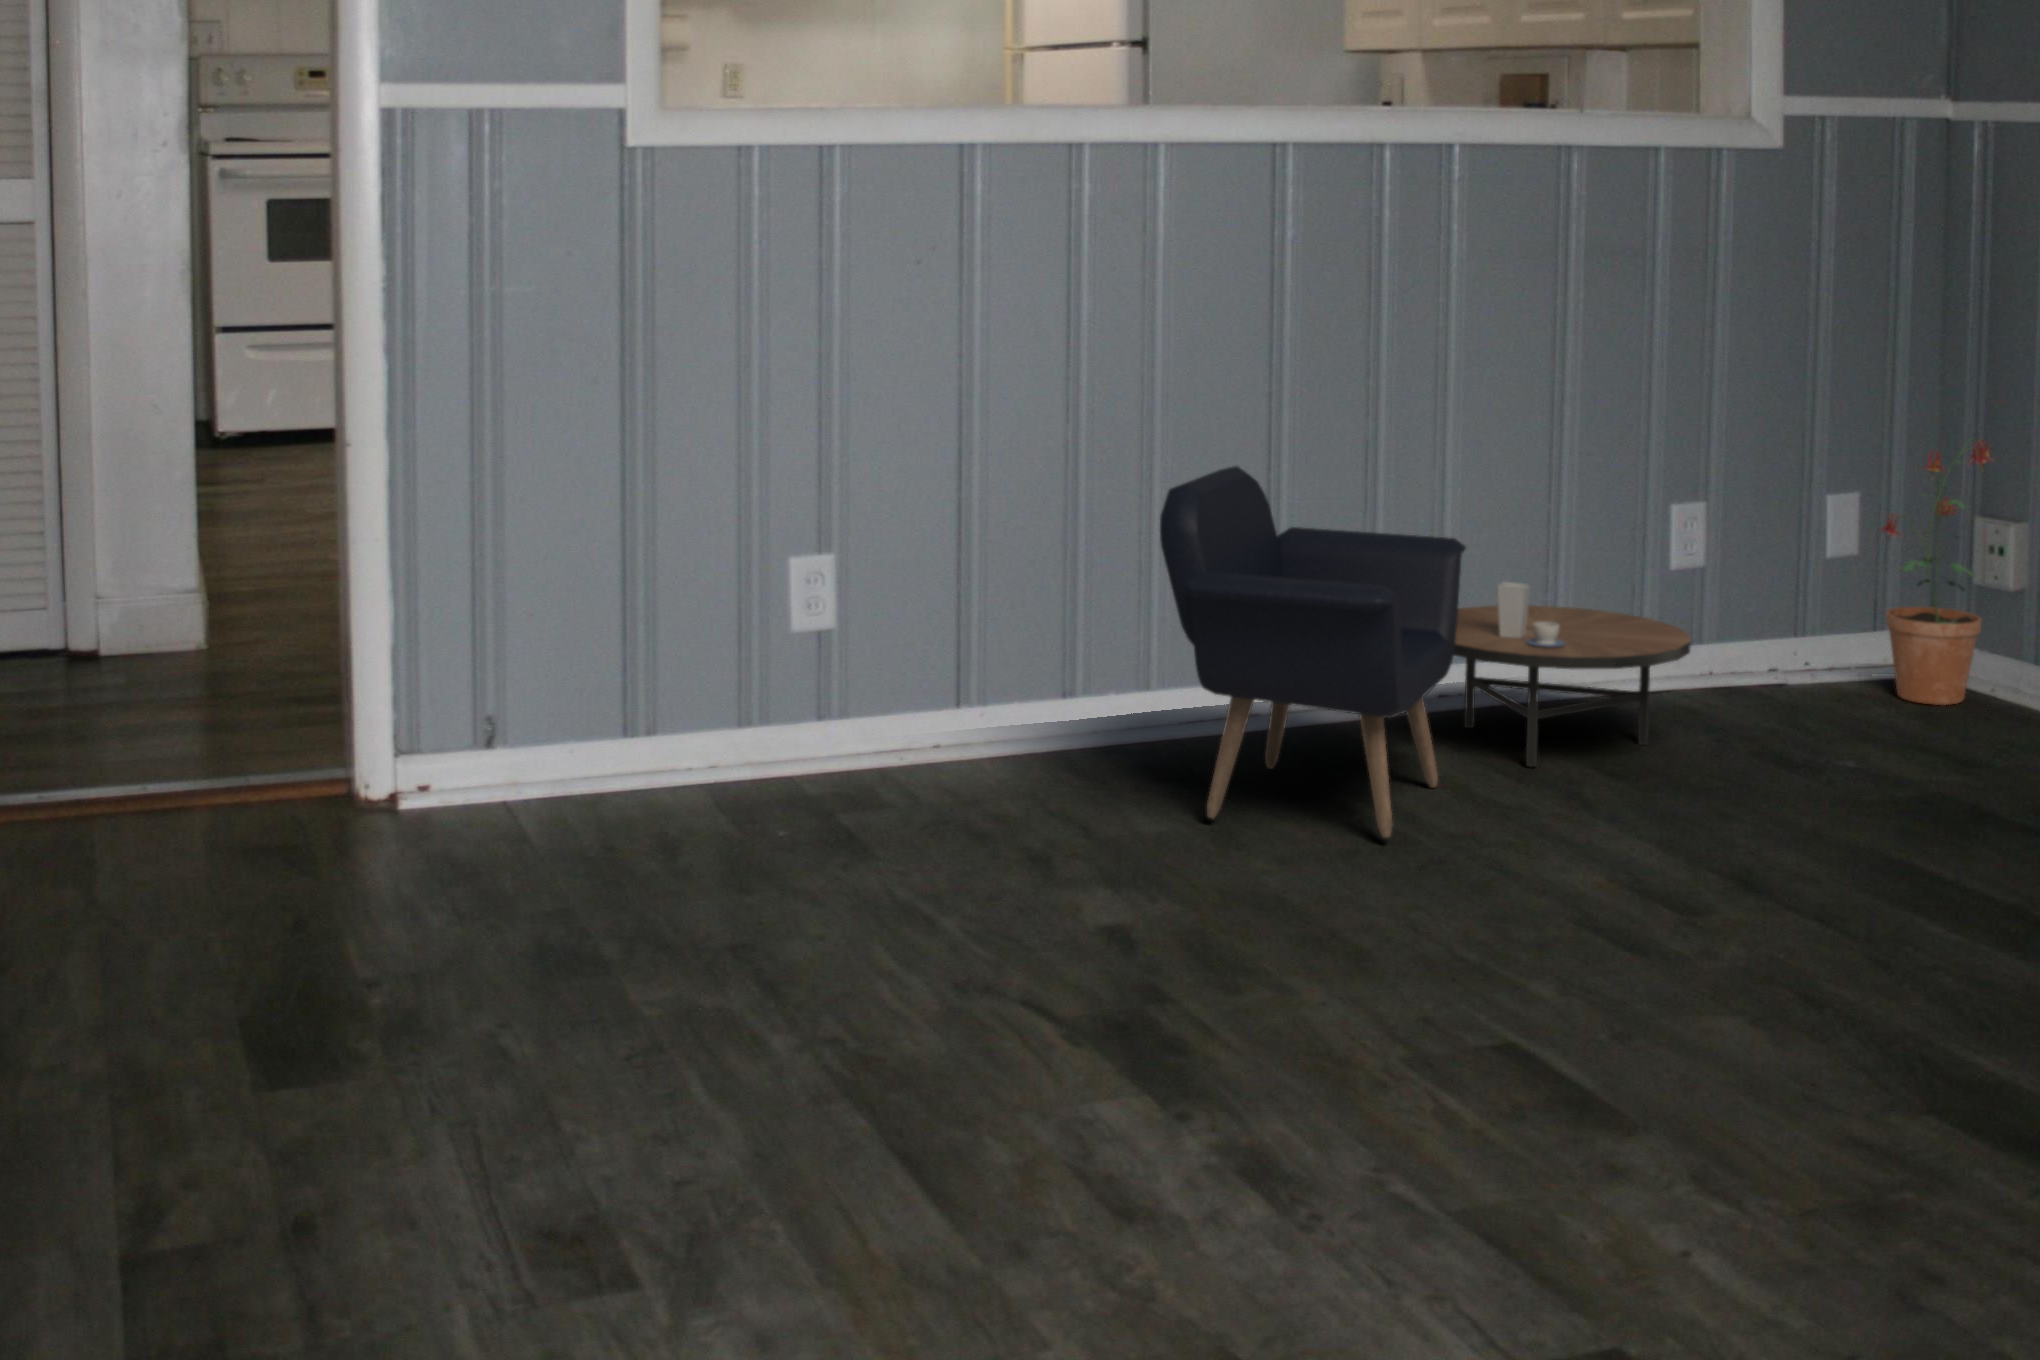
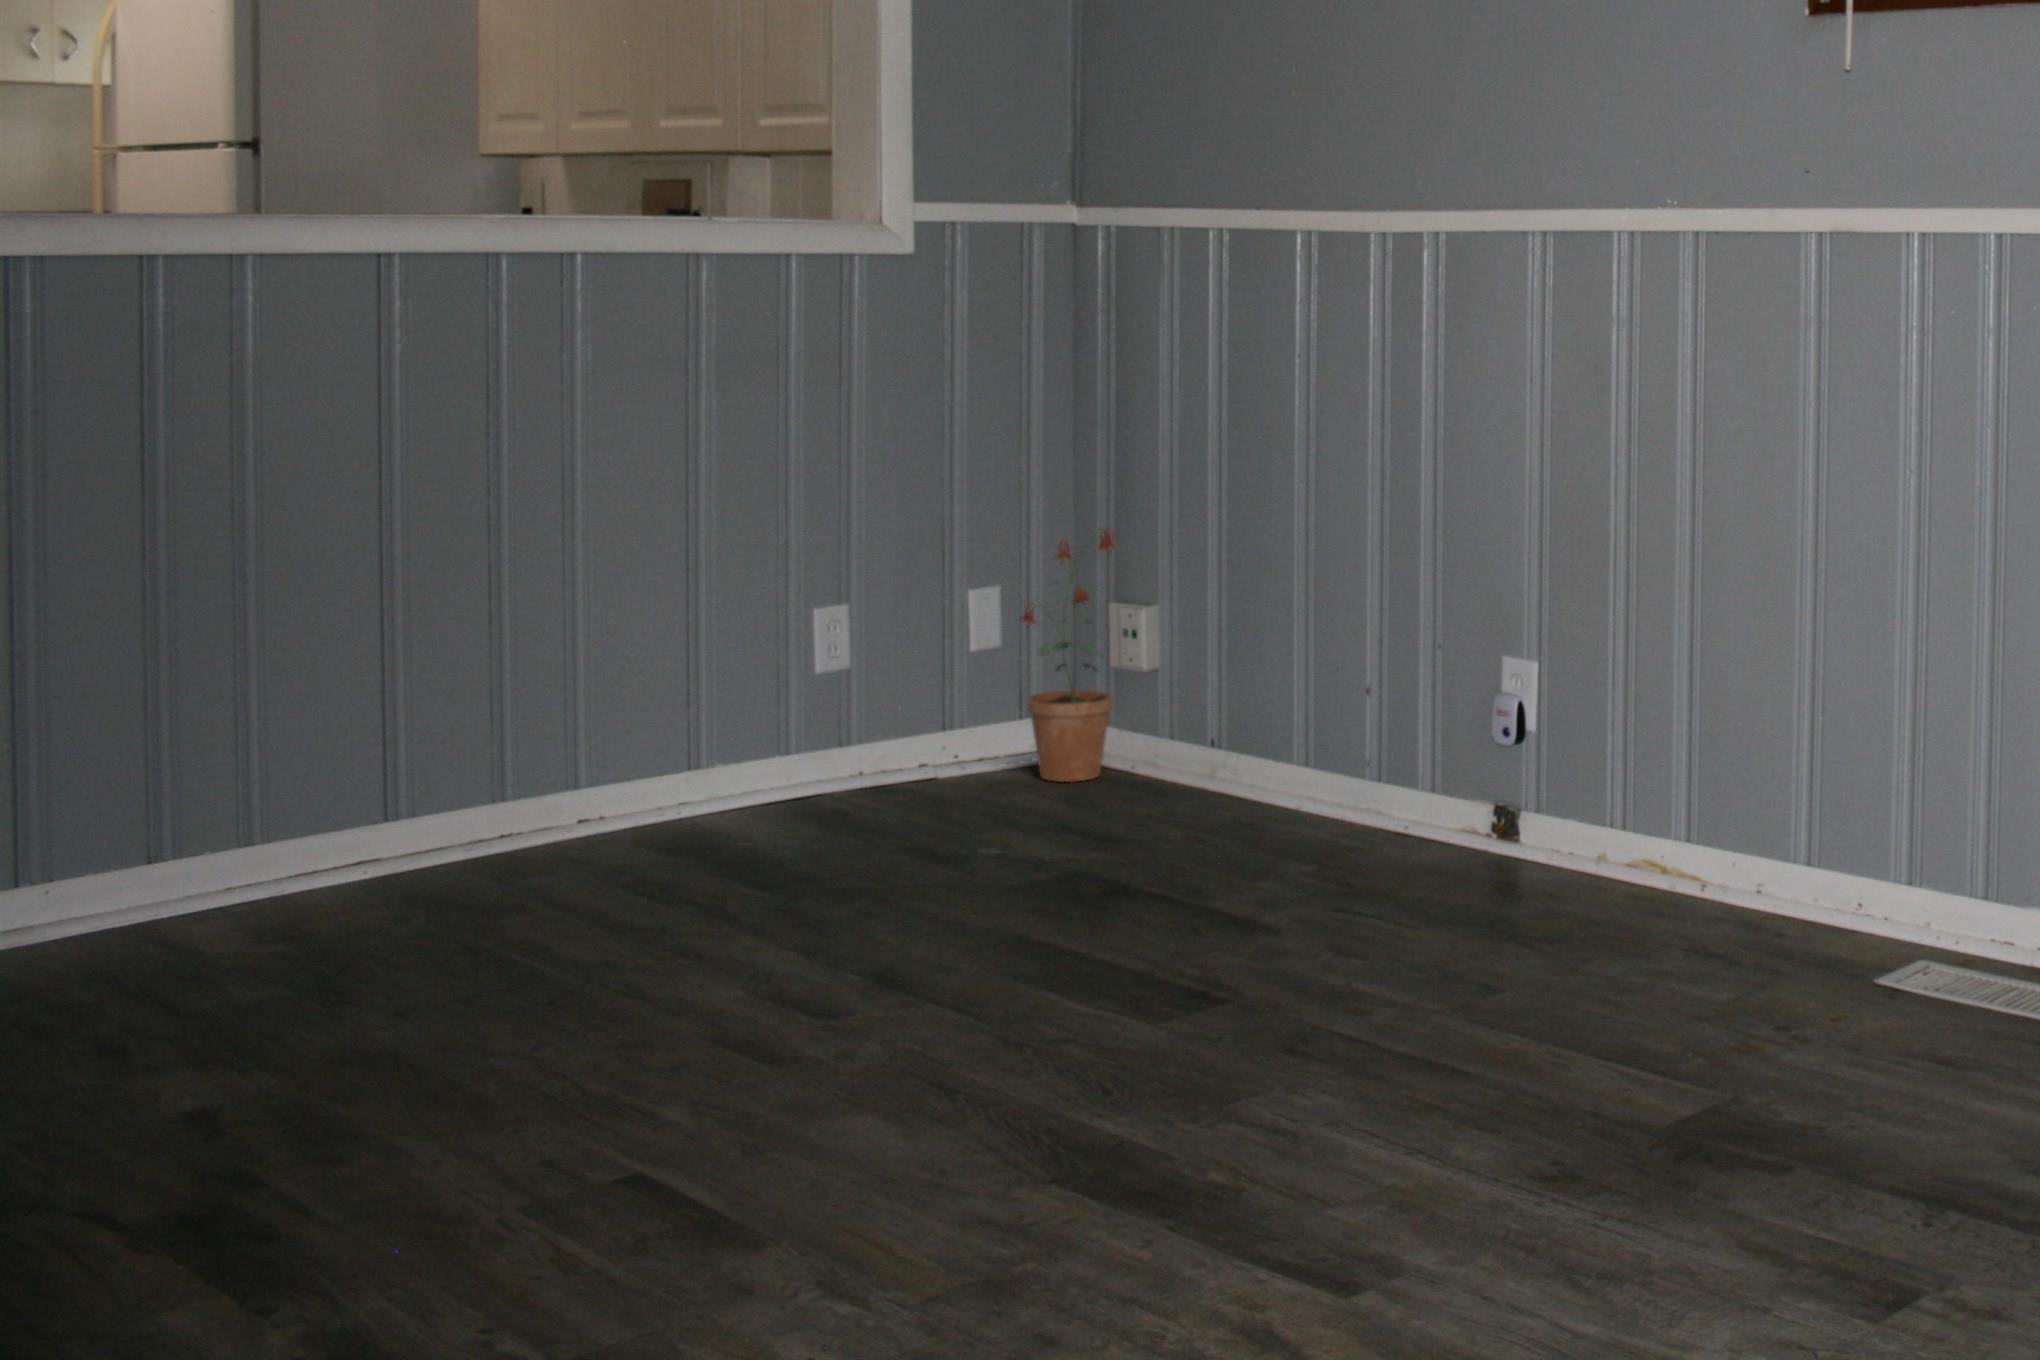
armchair: present [1160,466,1690,837] -> none [226,591,826,969]

